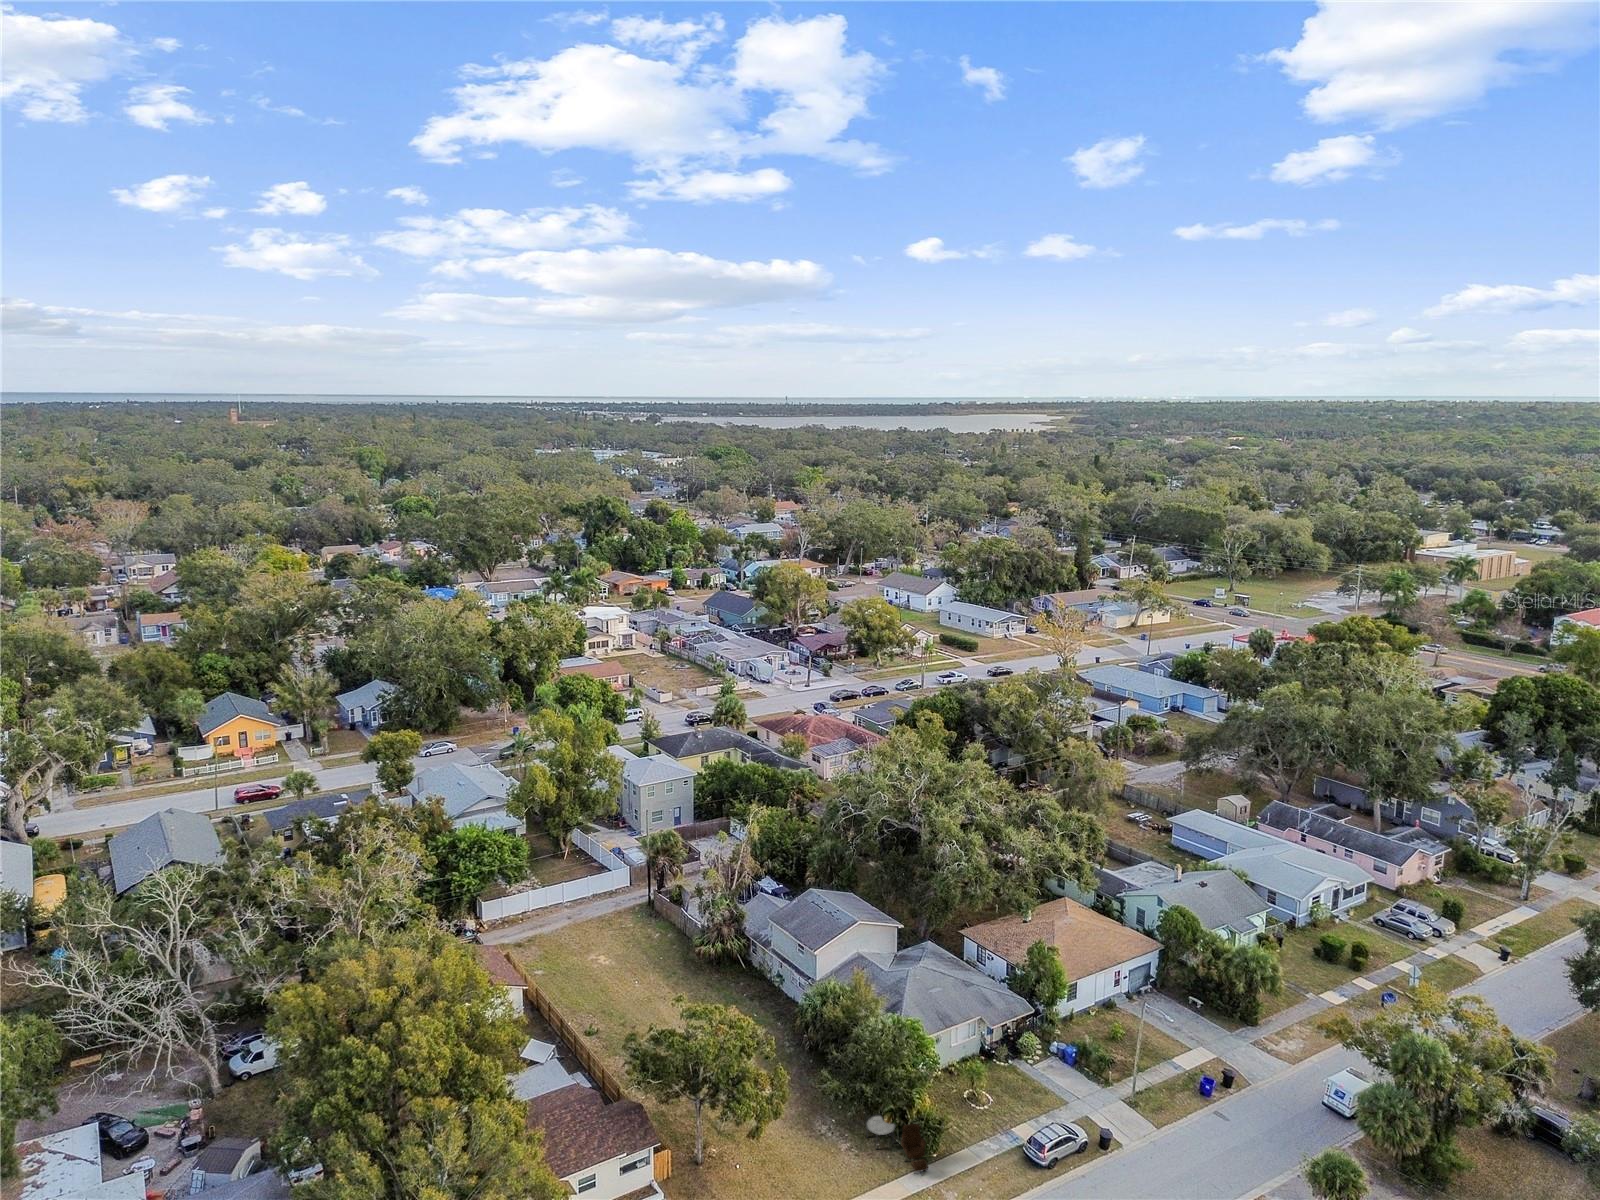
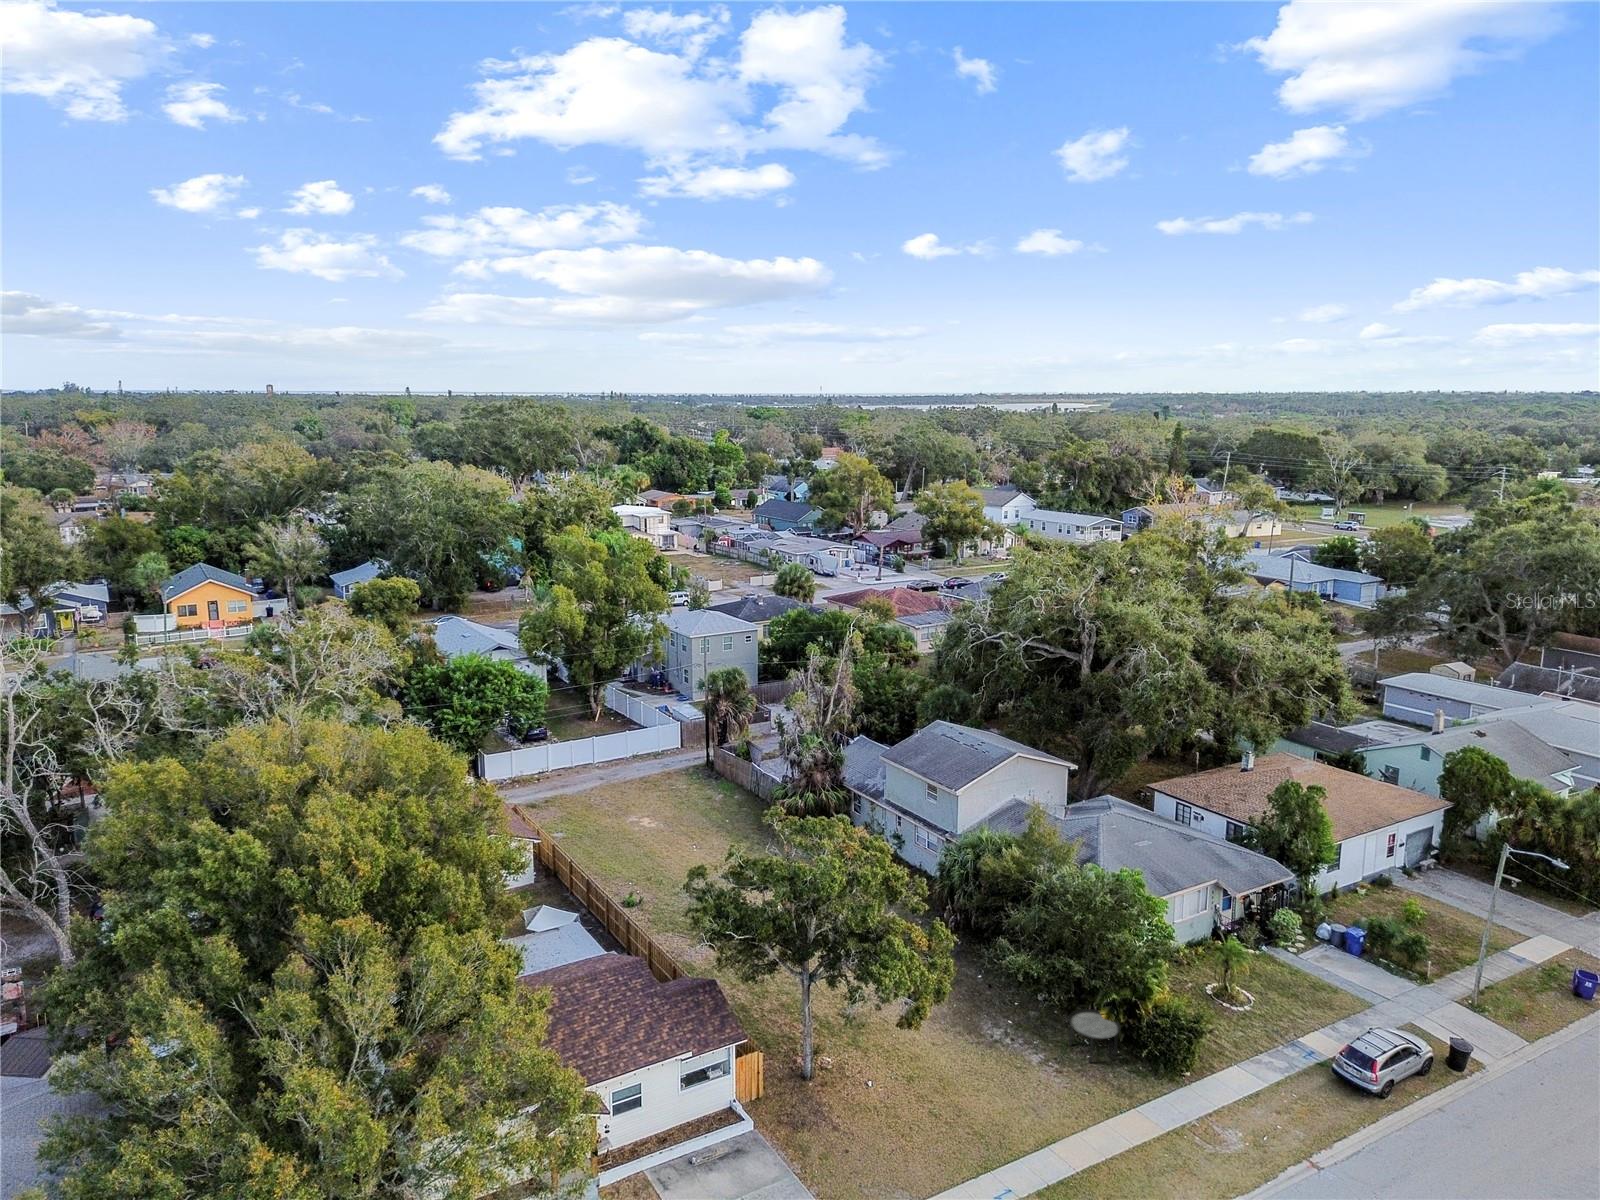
lounge chair: present [901,1124,928,1172] -> none [1135,1021,1189,1104]

